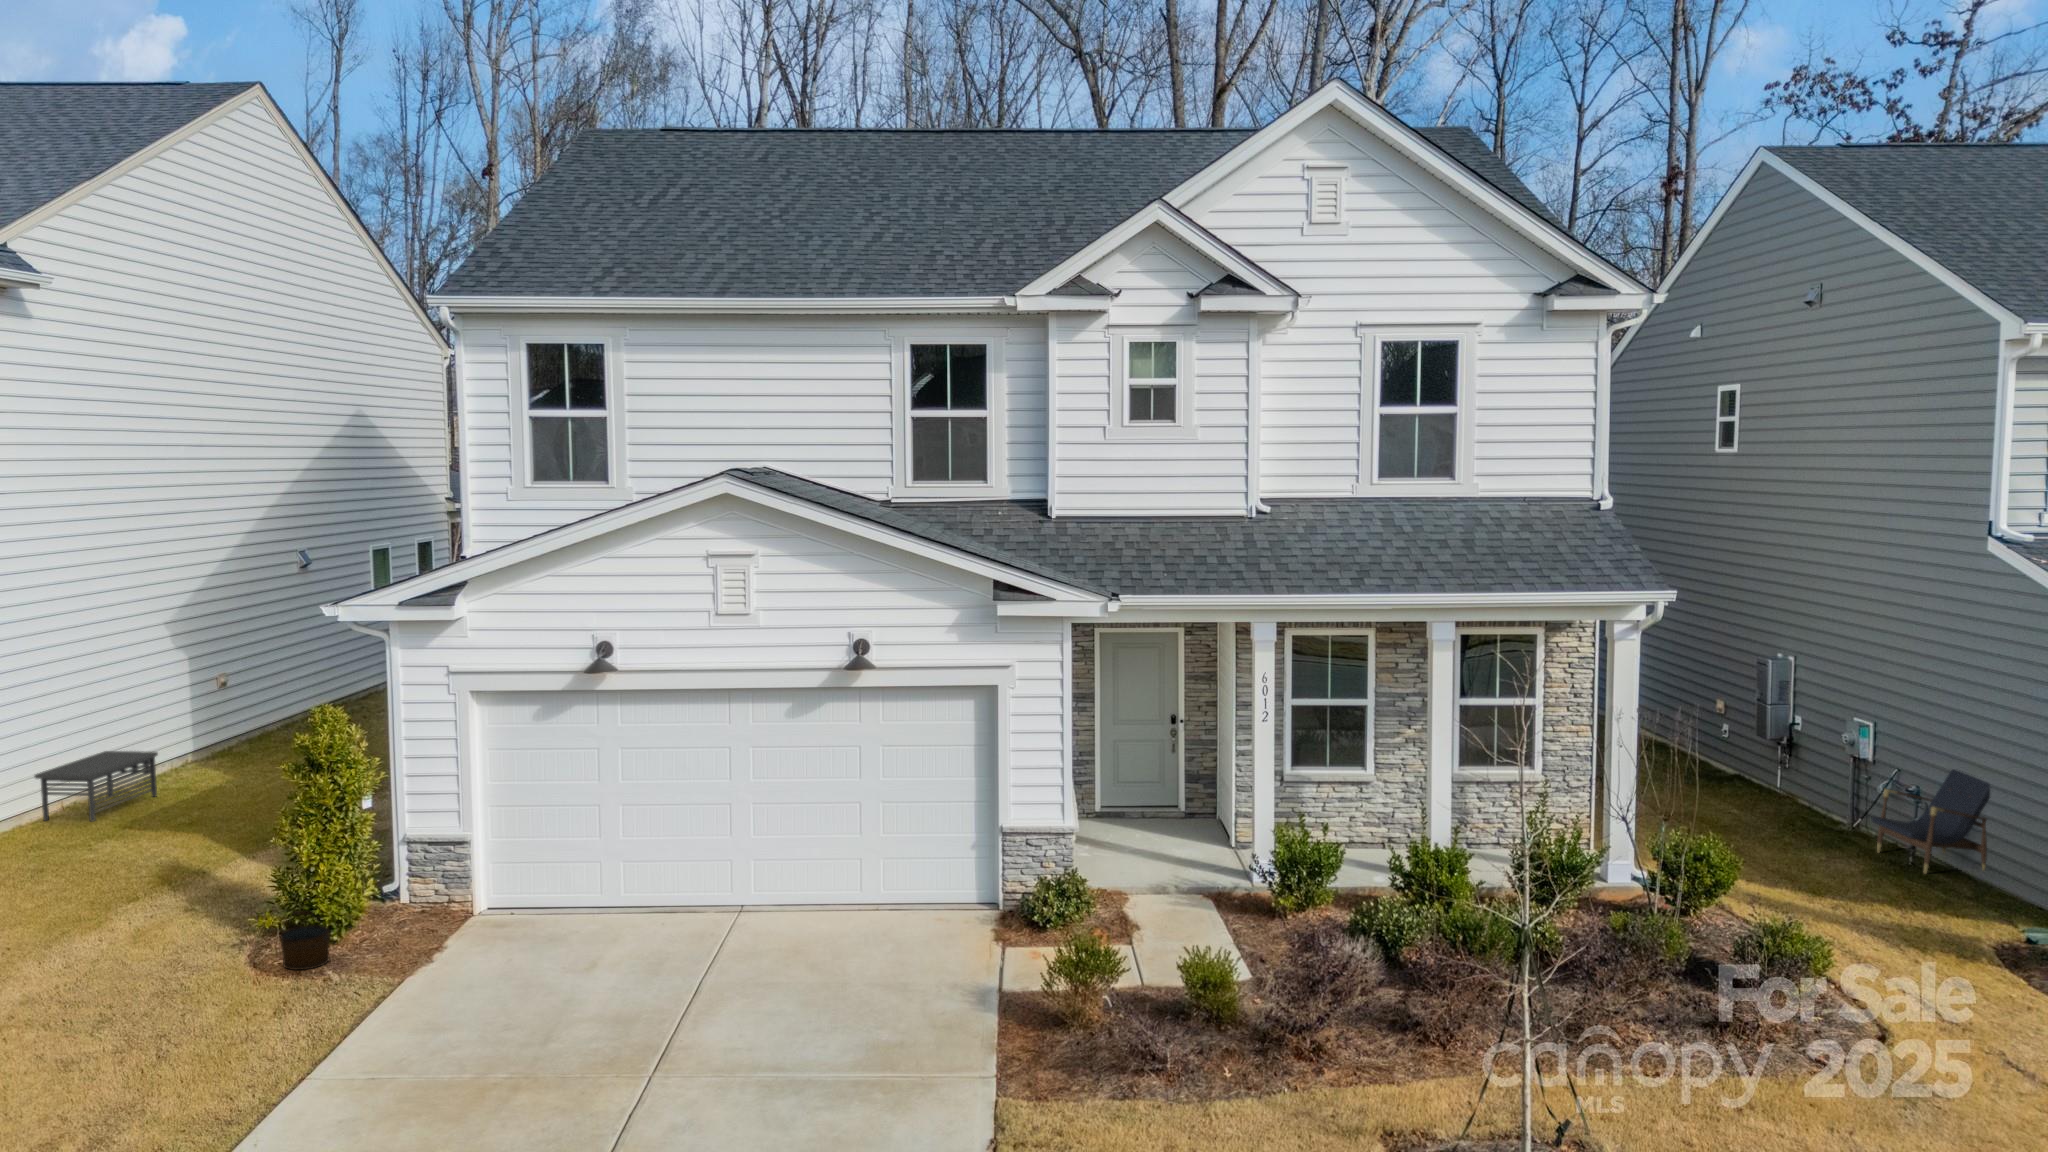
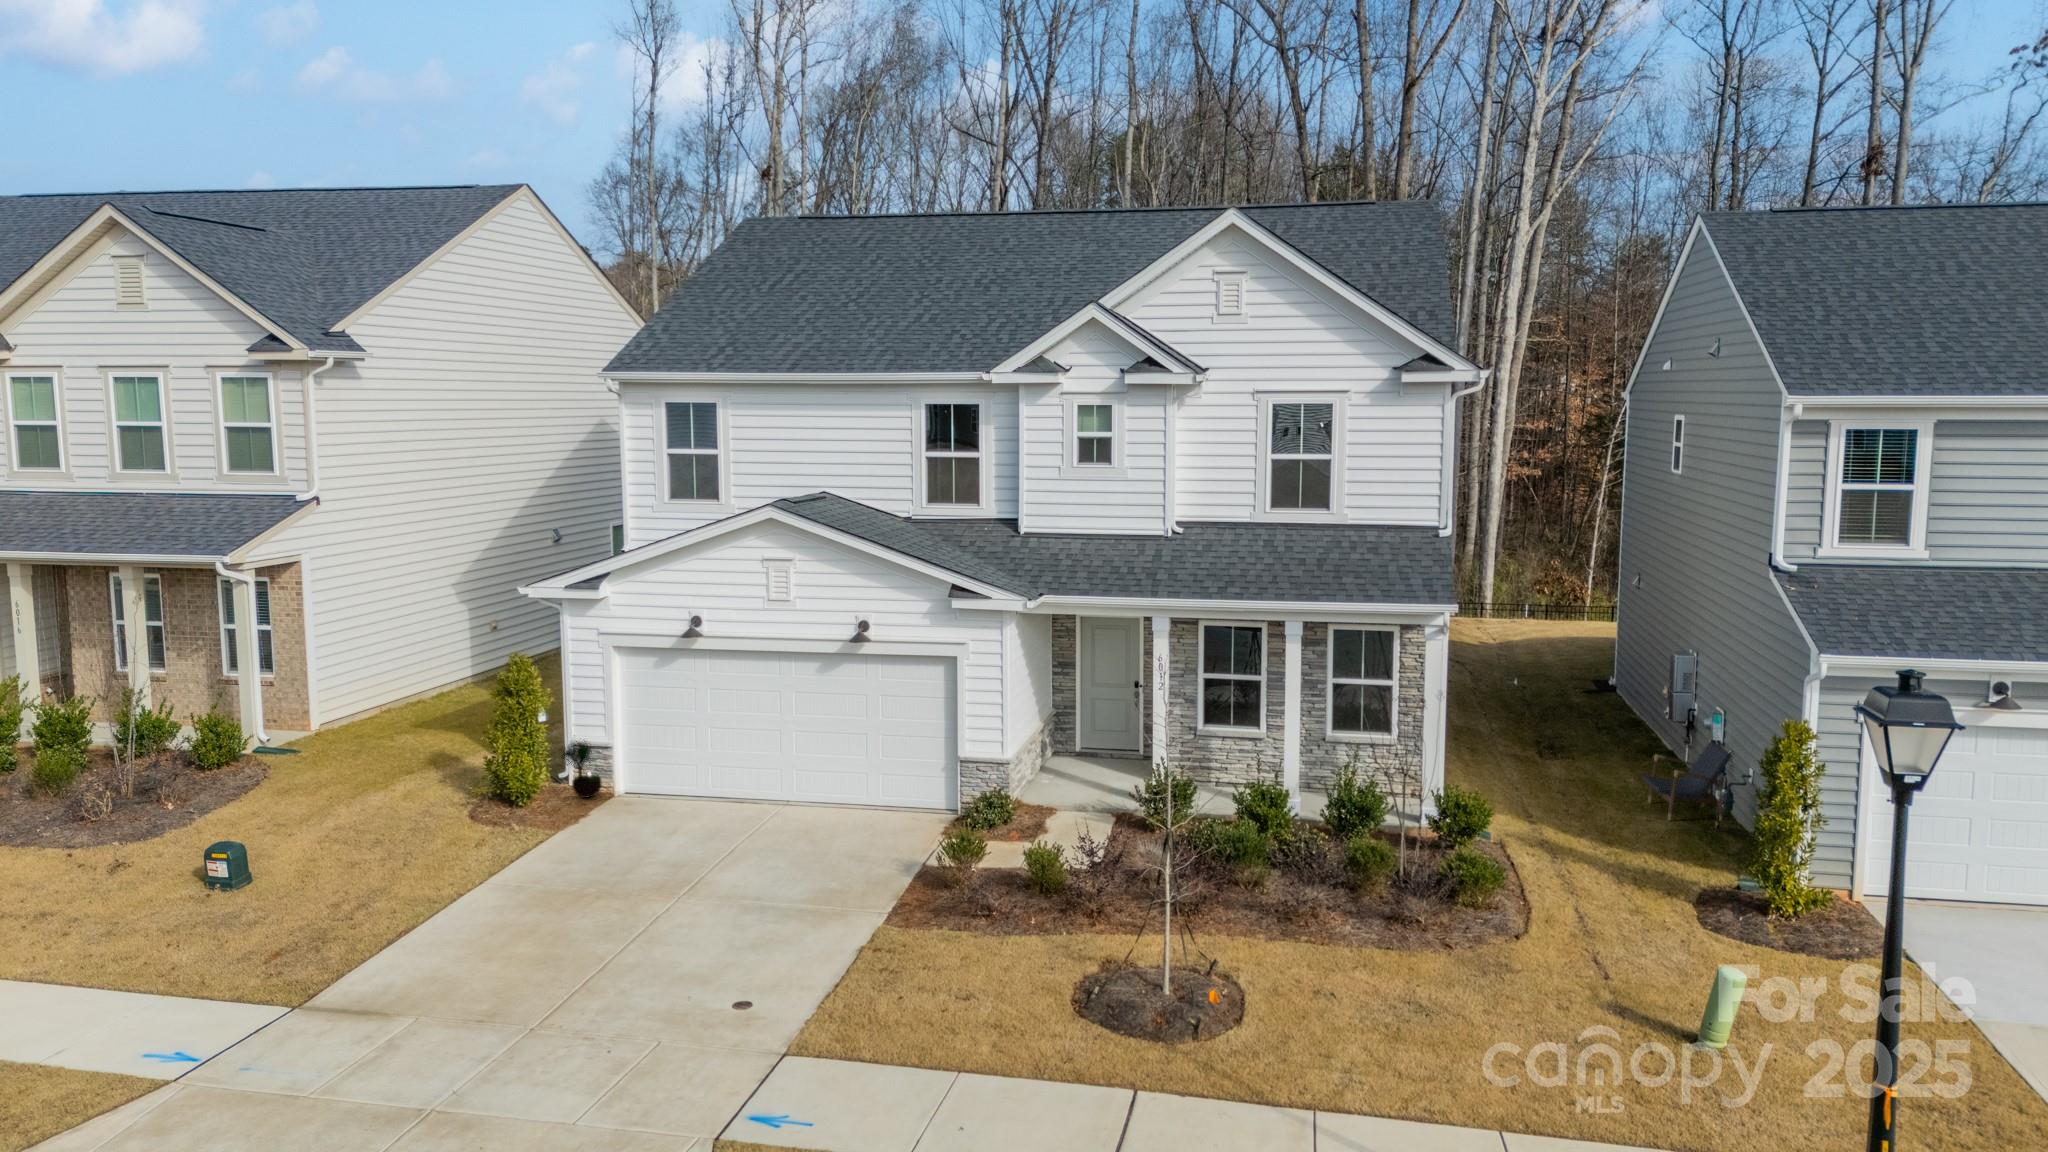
storage bench: present [35,751,158,821] -> none [365,672,445,720]
potted tree: none [388,826,455,921] -> present [561,741,601,798]
bucket: present [281,911,330,970] -> none [485,786,516,824]

